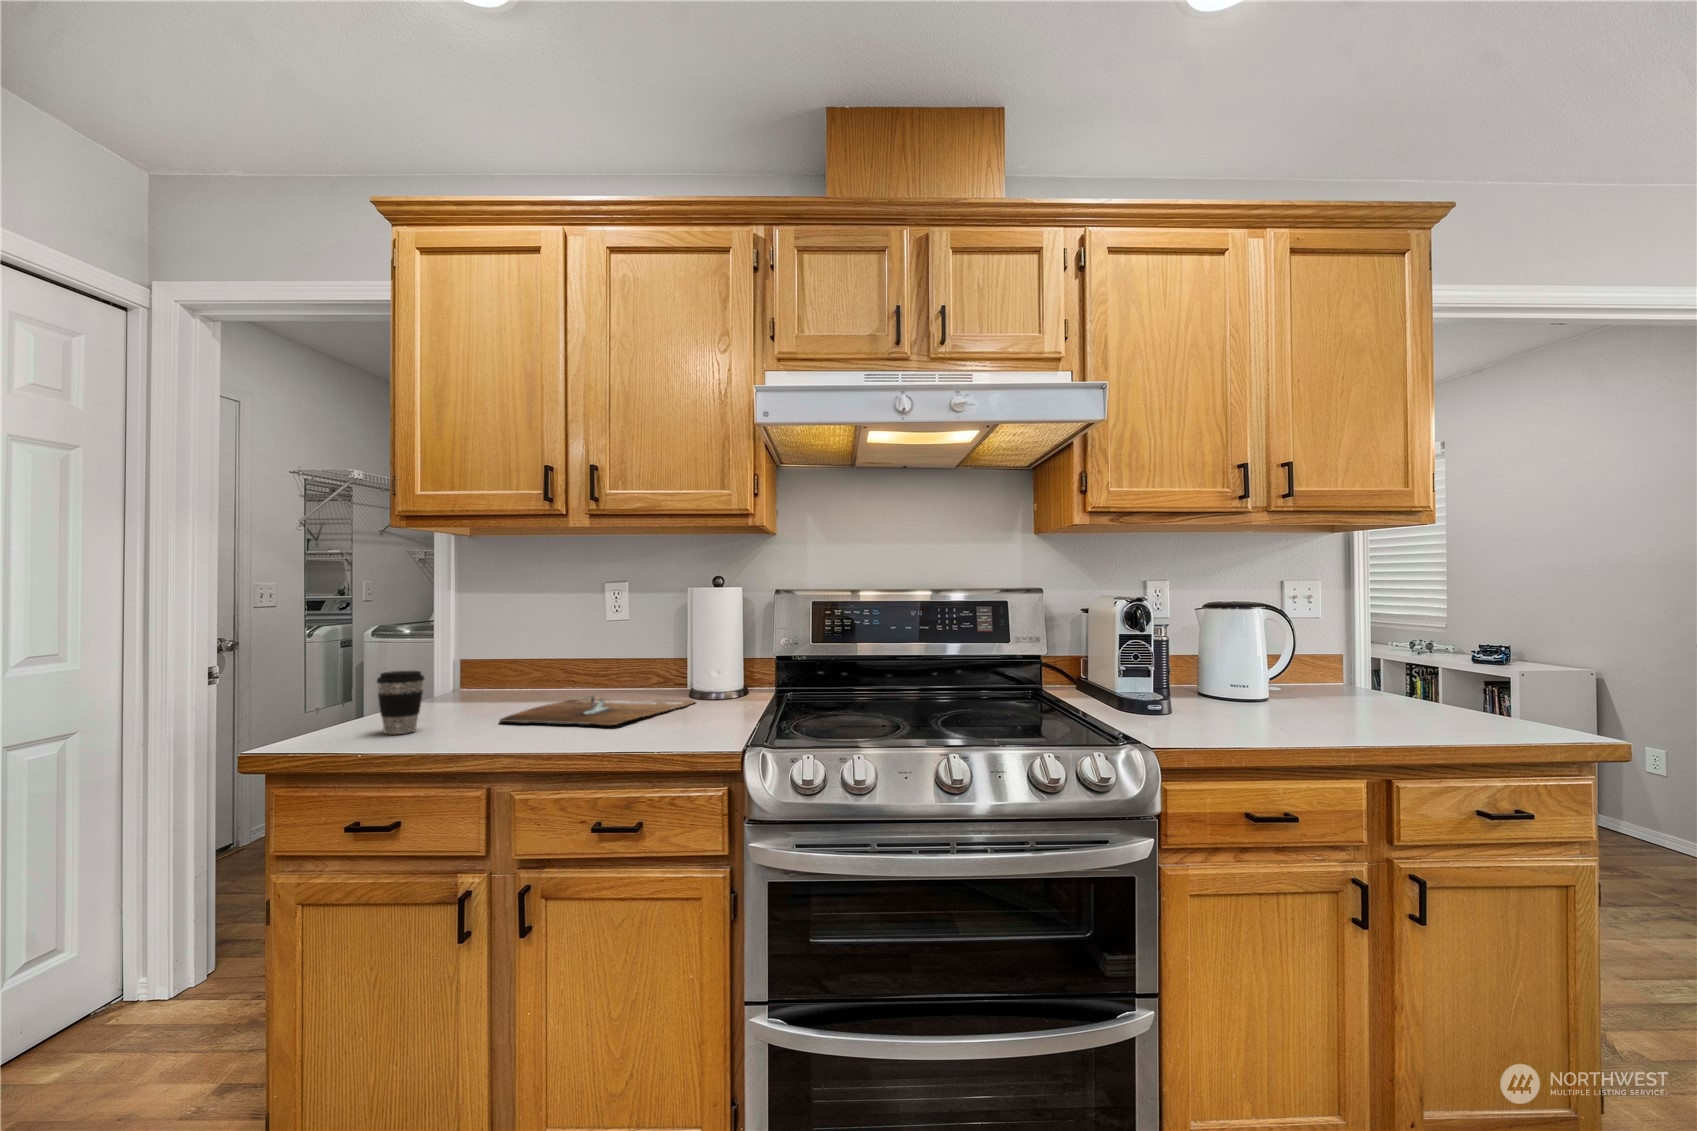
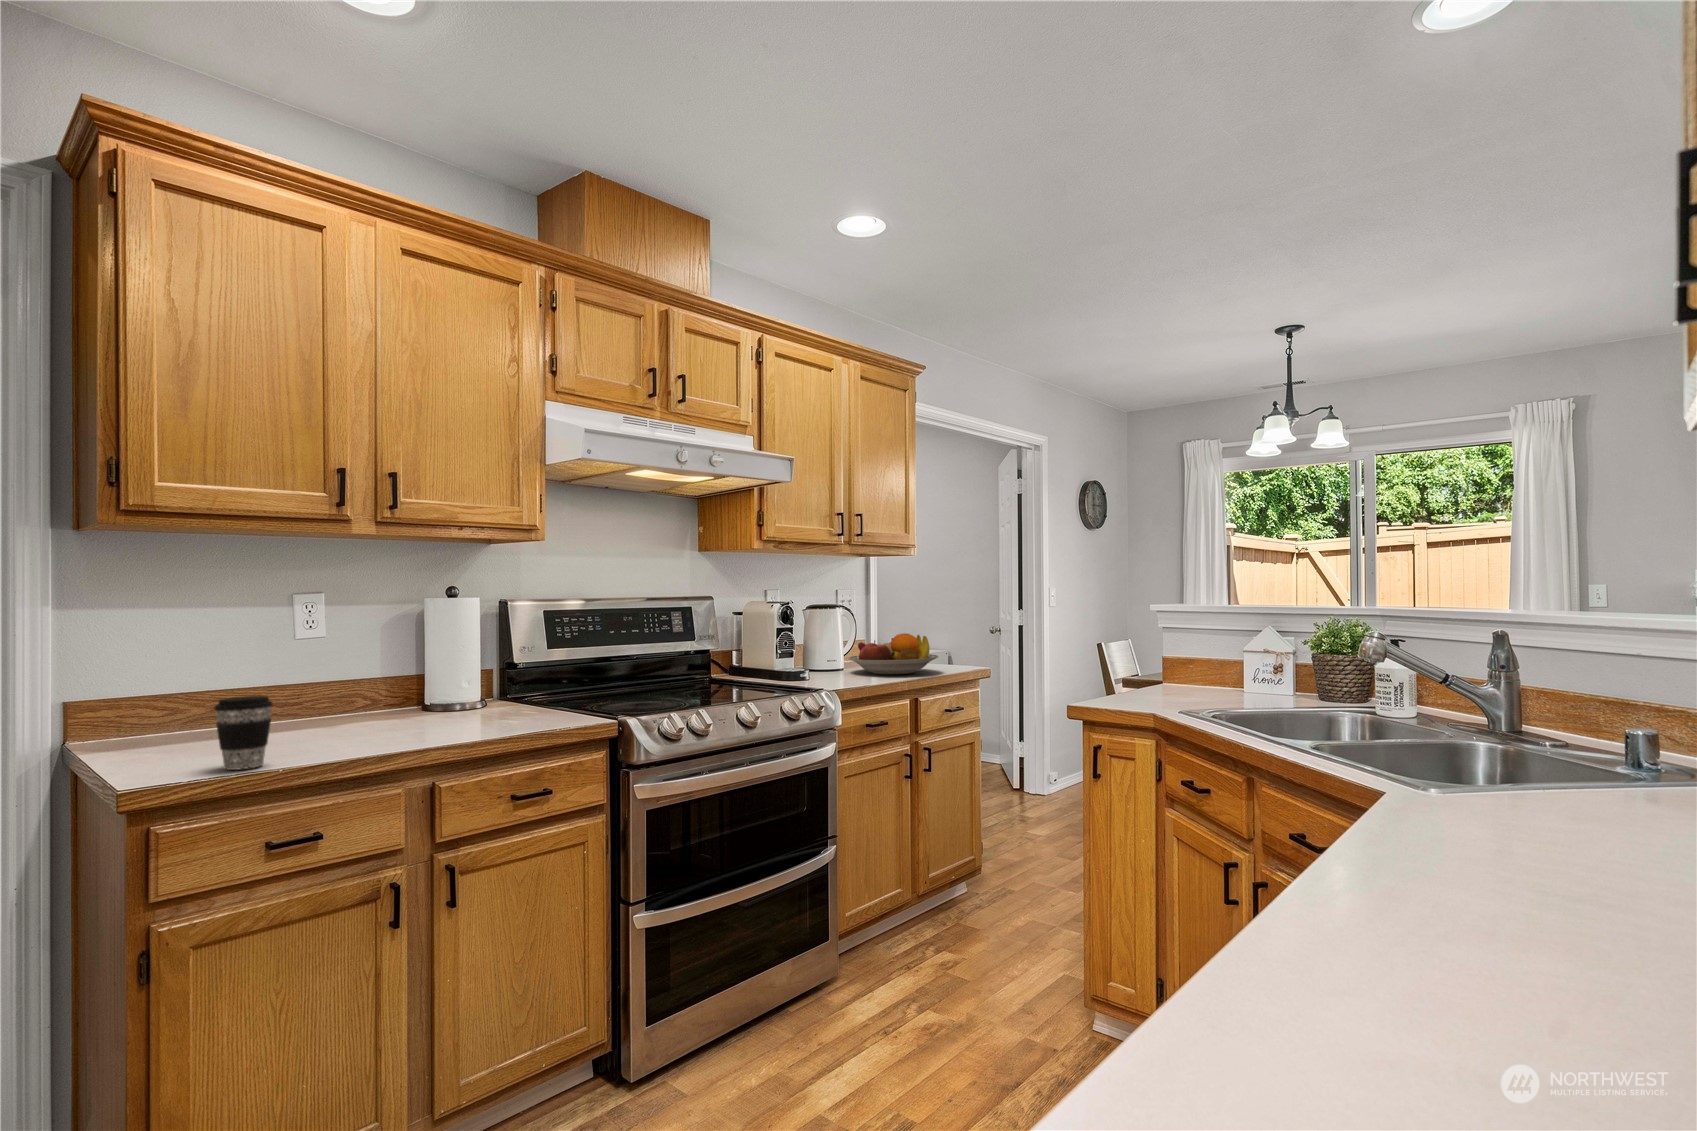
fruit bowl: none [1251,654,1423,722] -> present [848,633,938,675]
cutting board: present [500,696,694,725] -> none [297,711,478,745]

